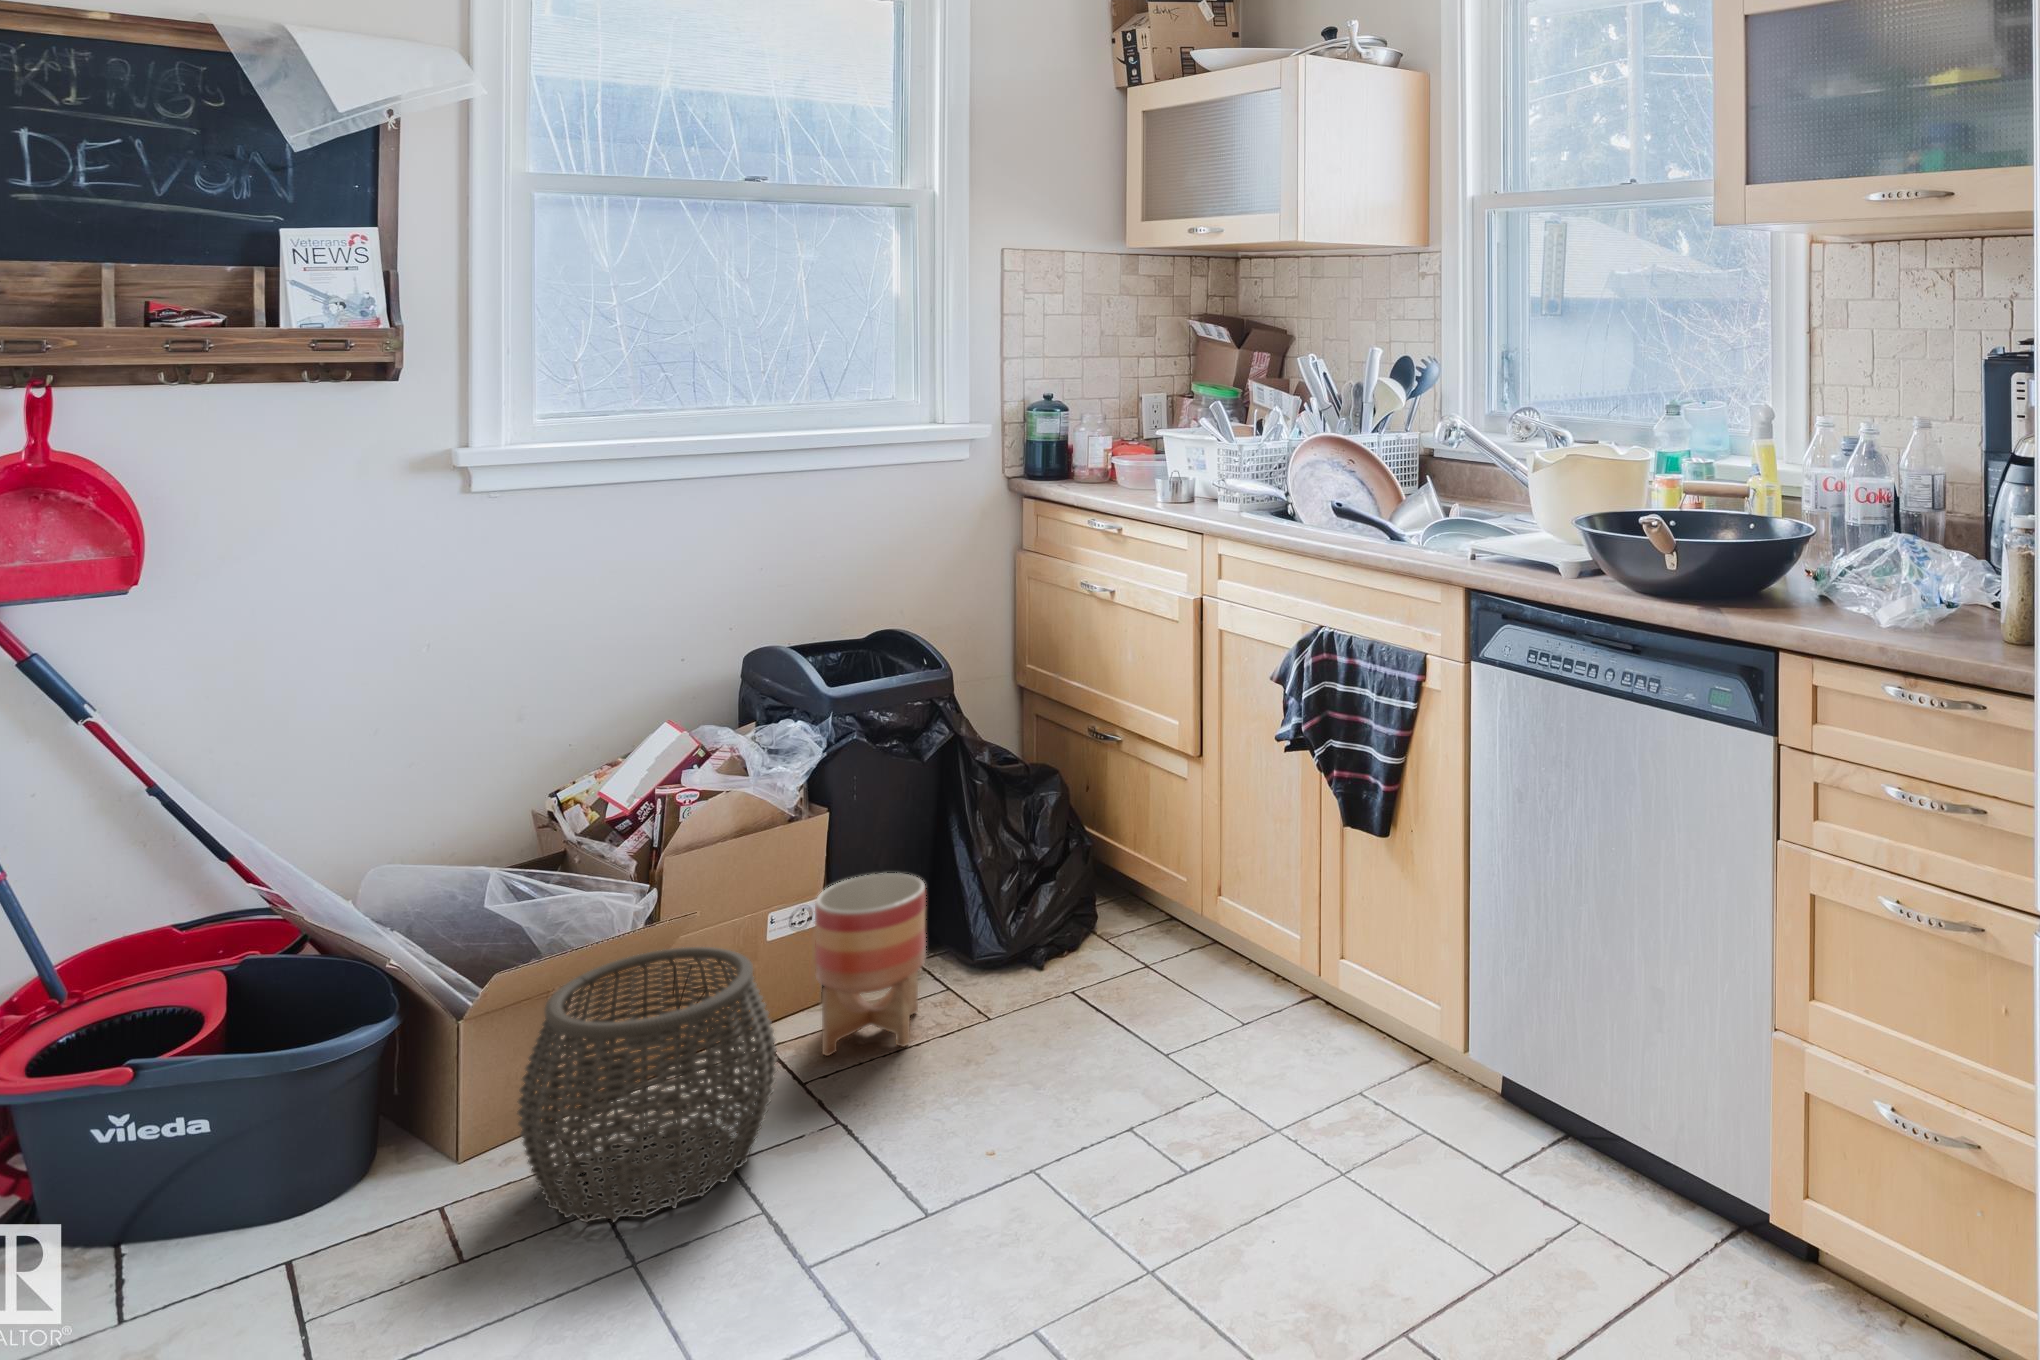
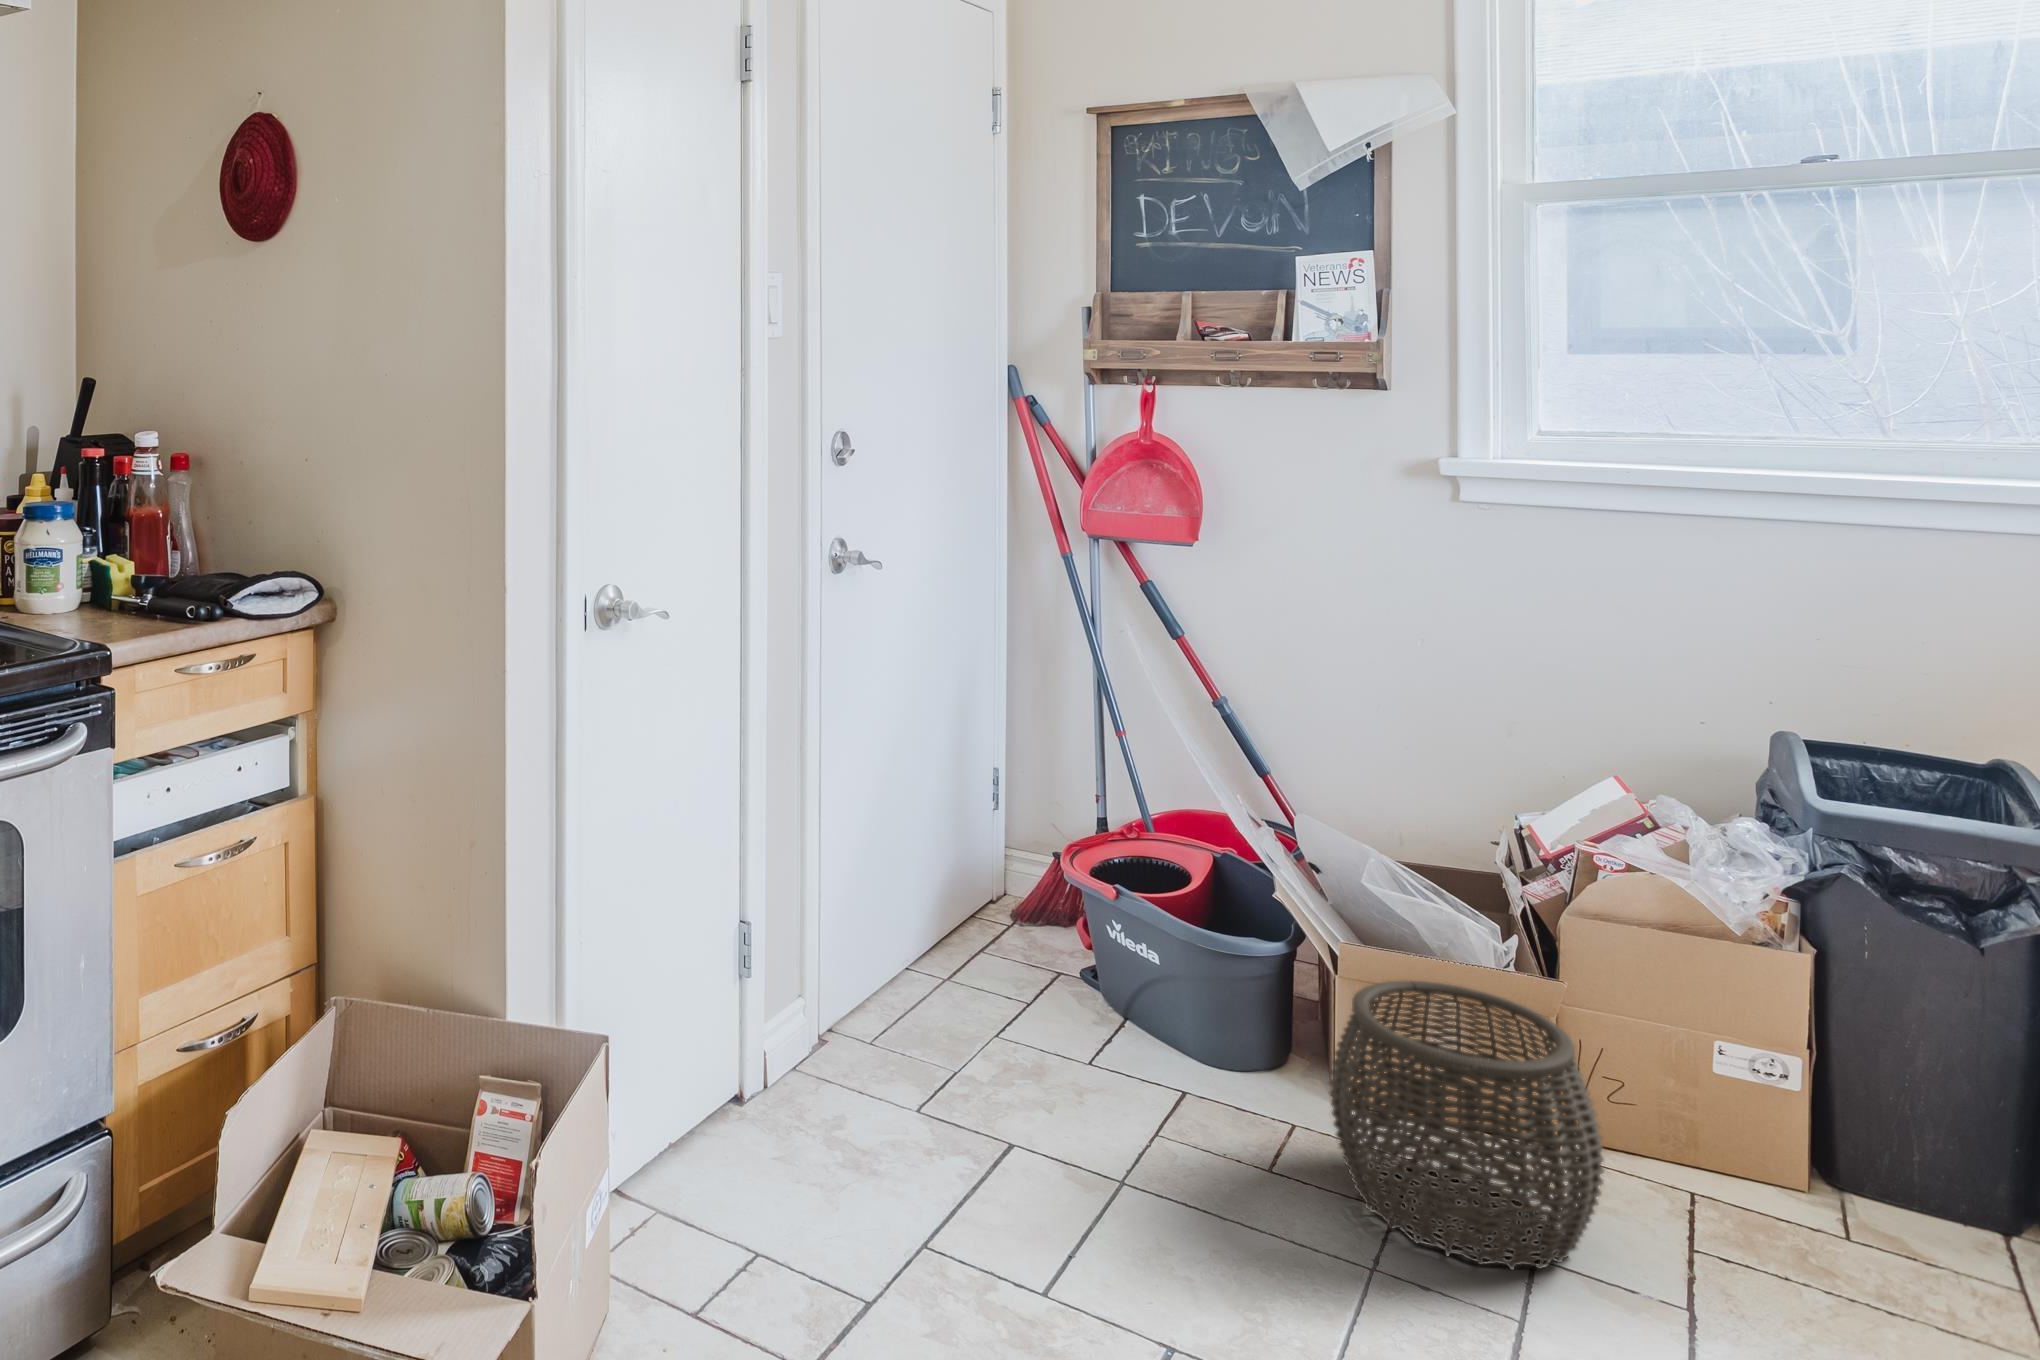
planter: present [815,873,926,1056] -> none [1738,1040,1917,1296]

